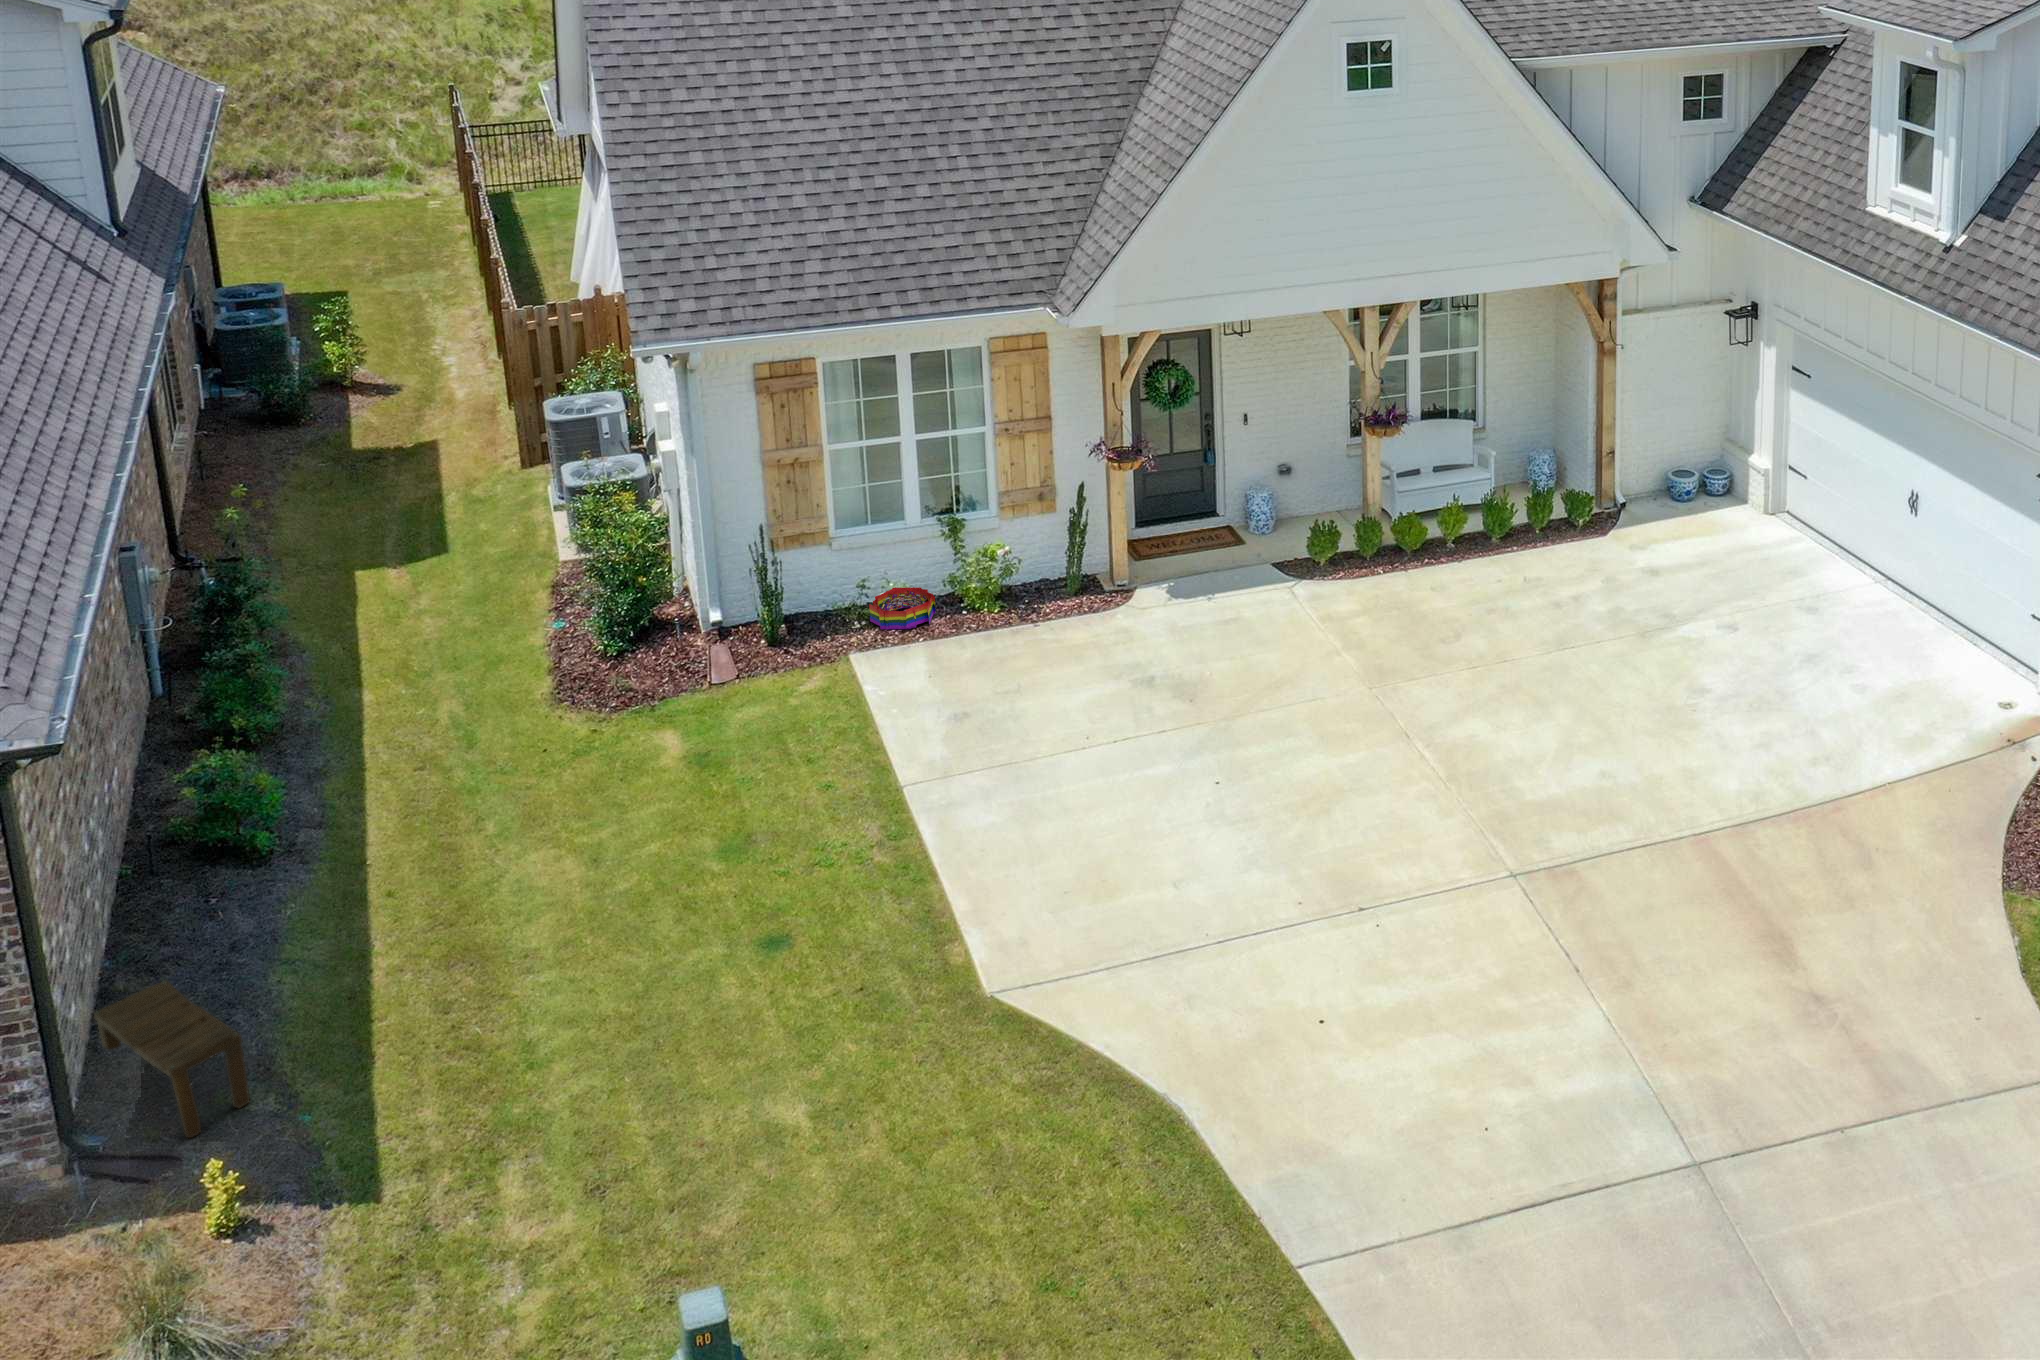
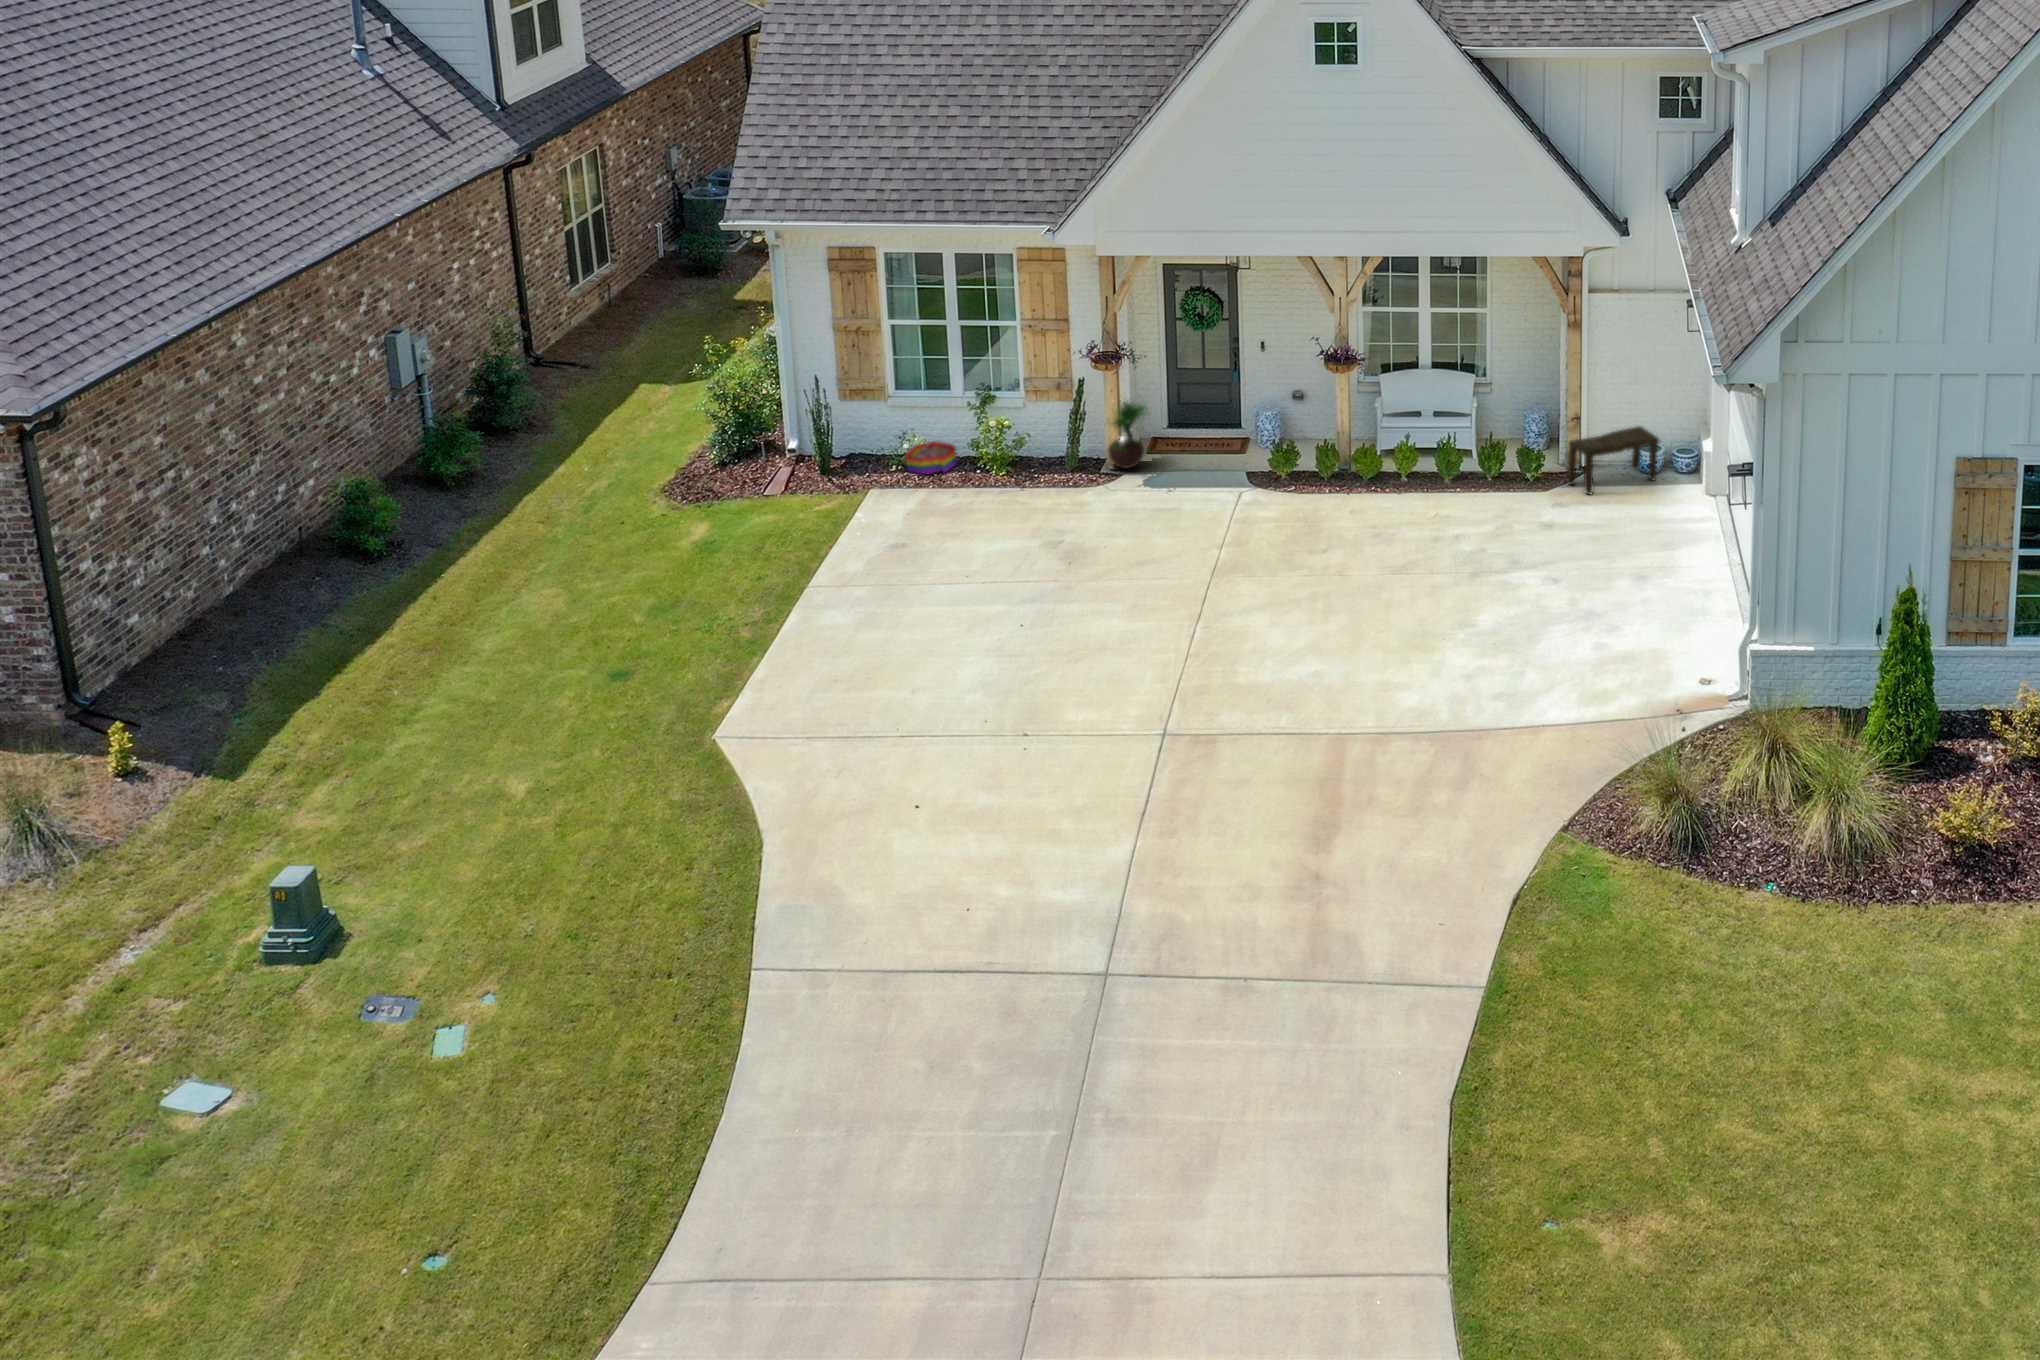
potted tree: none [1117,499,1173,585] -> present [1109,400,1148,468]
bench: present [94,980,250,1138] -> present [1567,426,1659,495]

